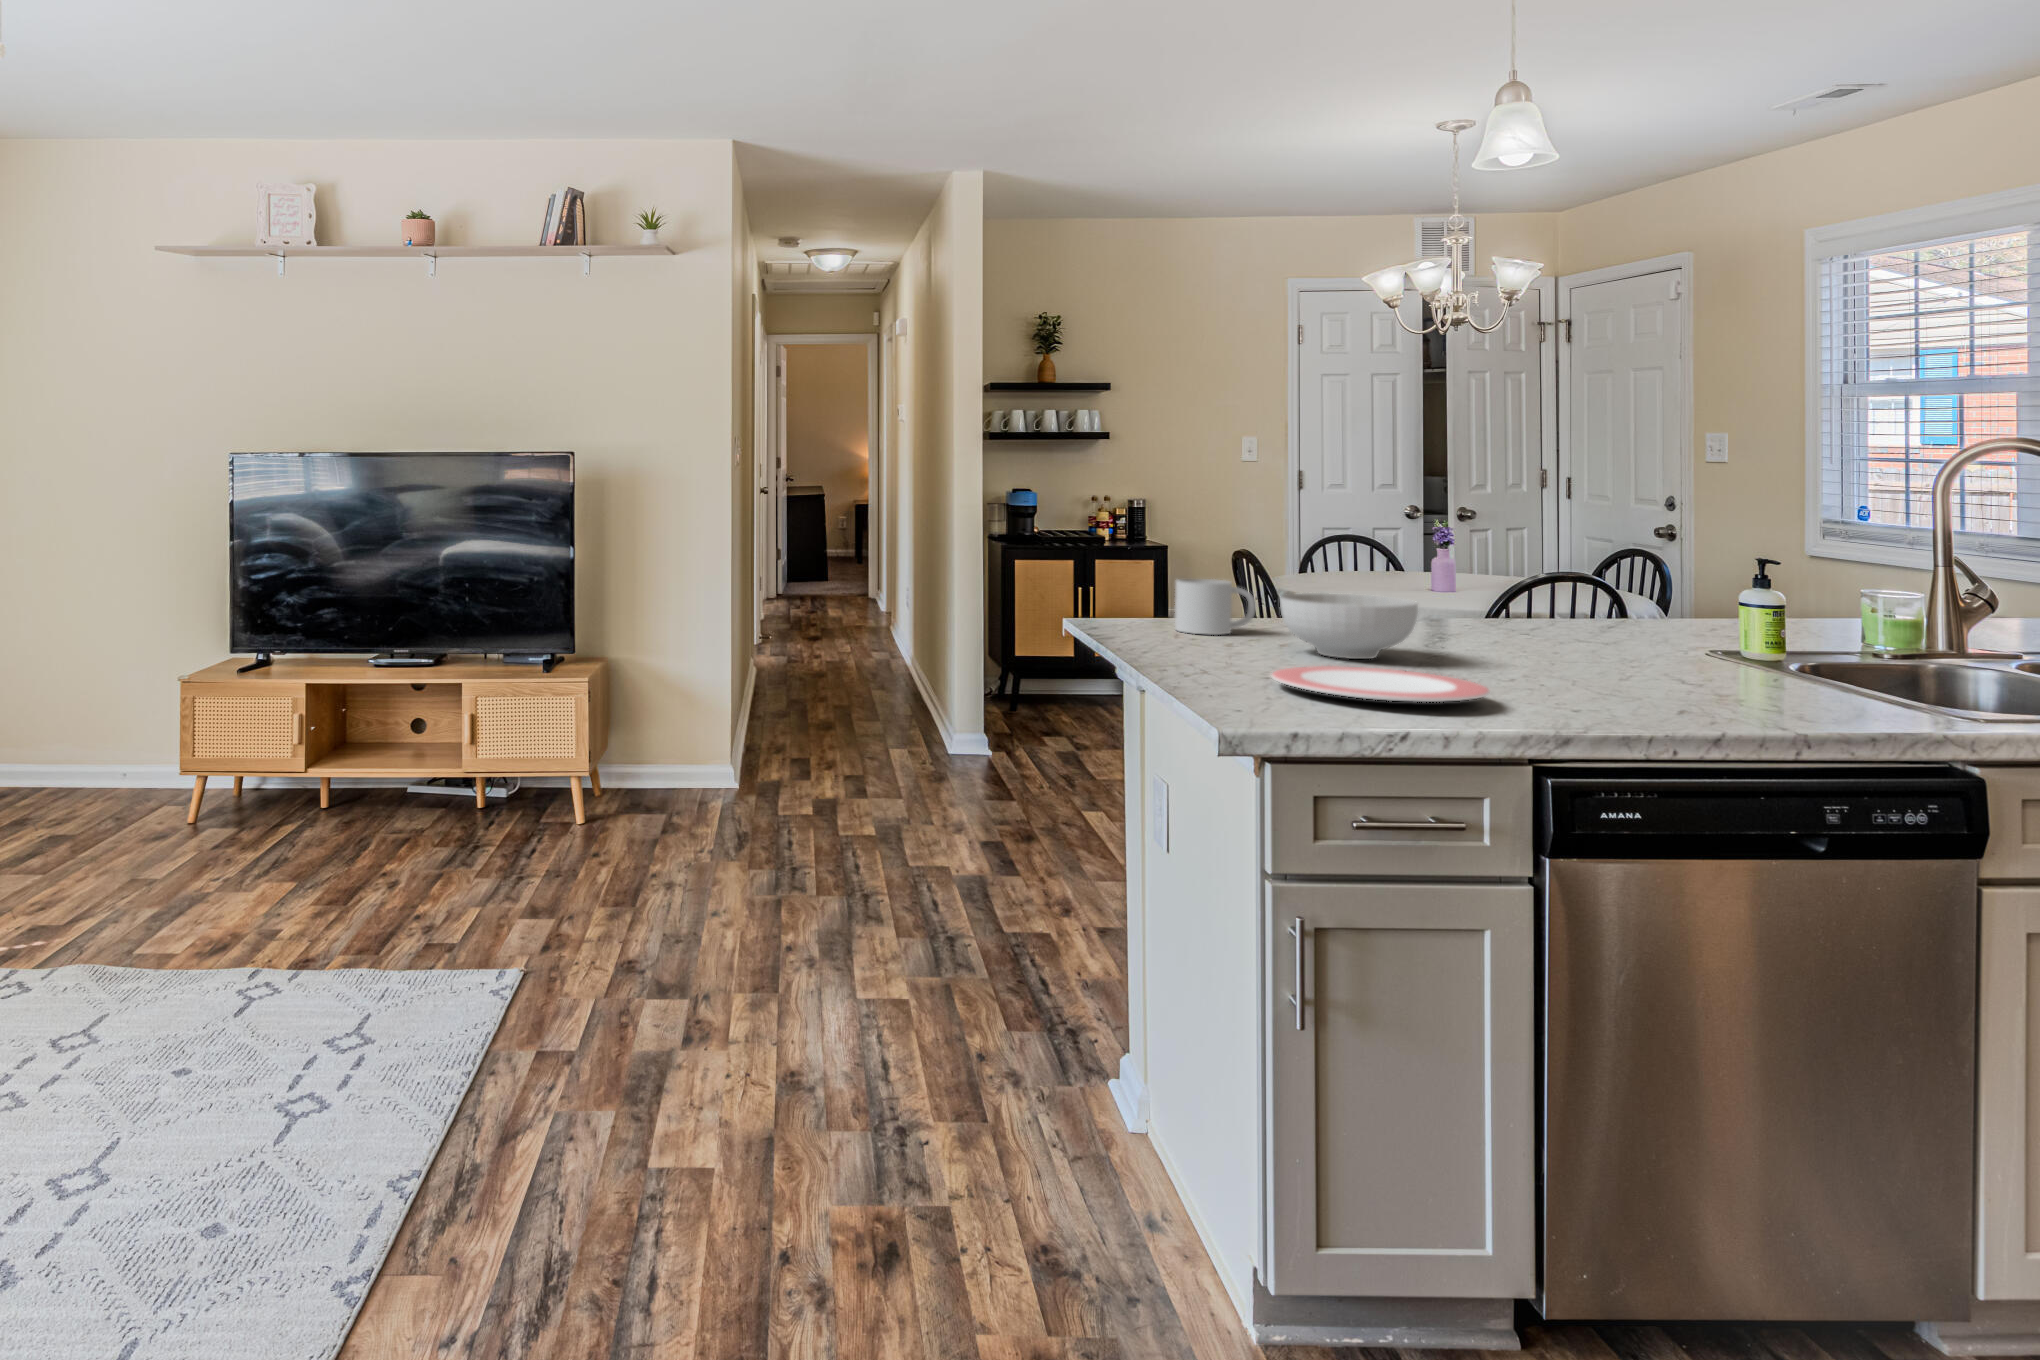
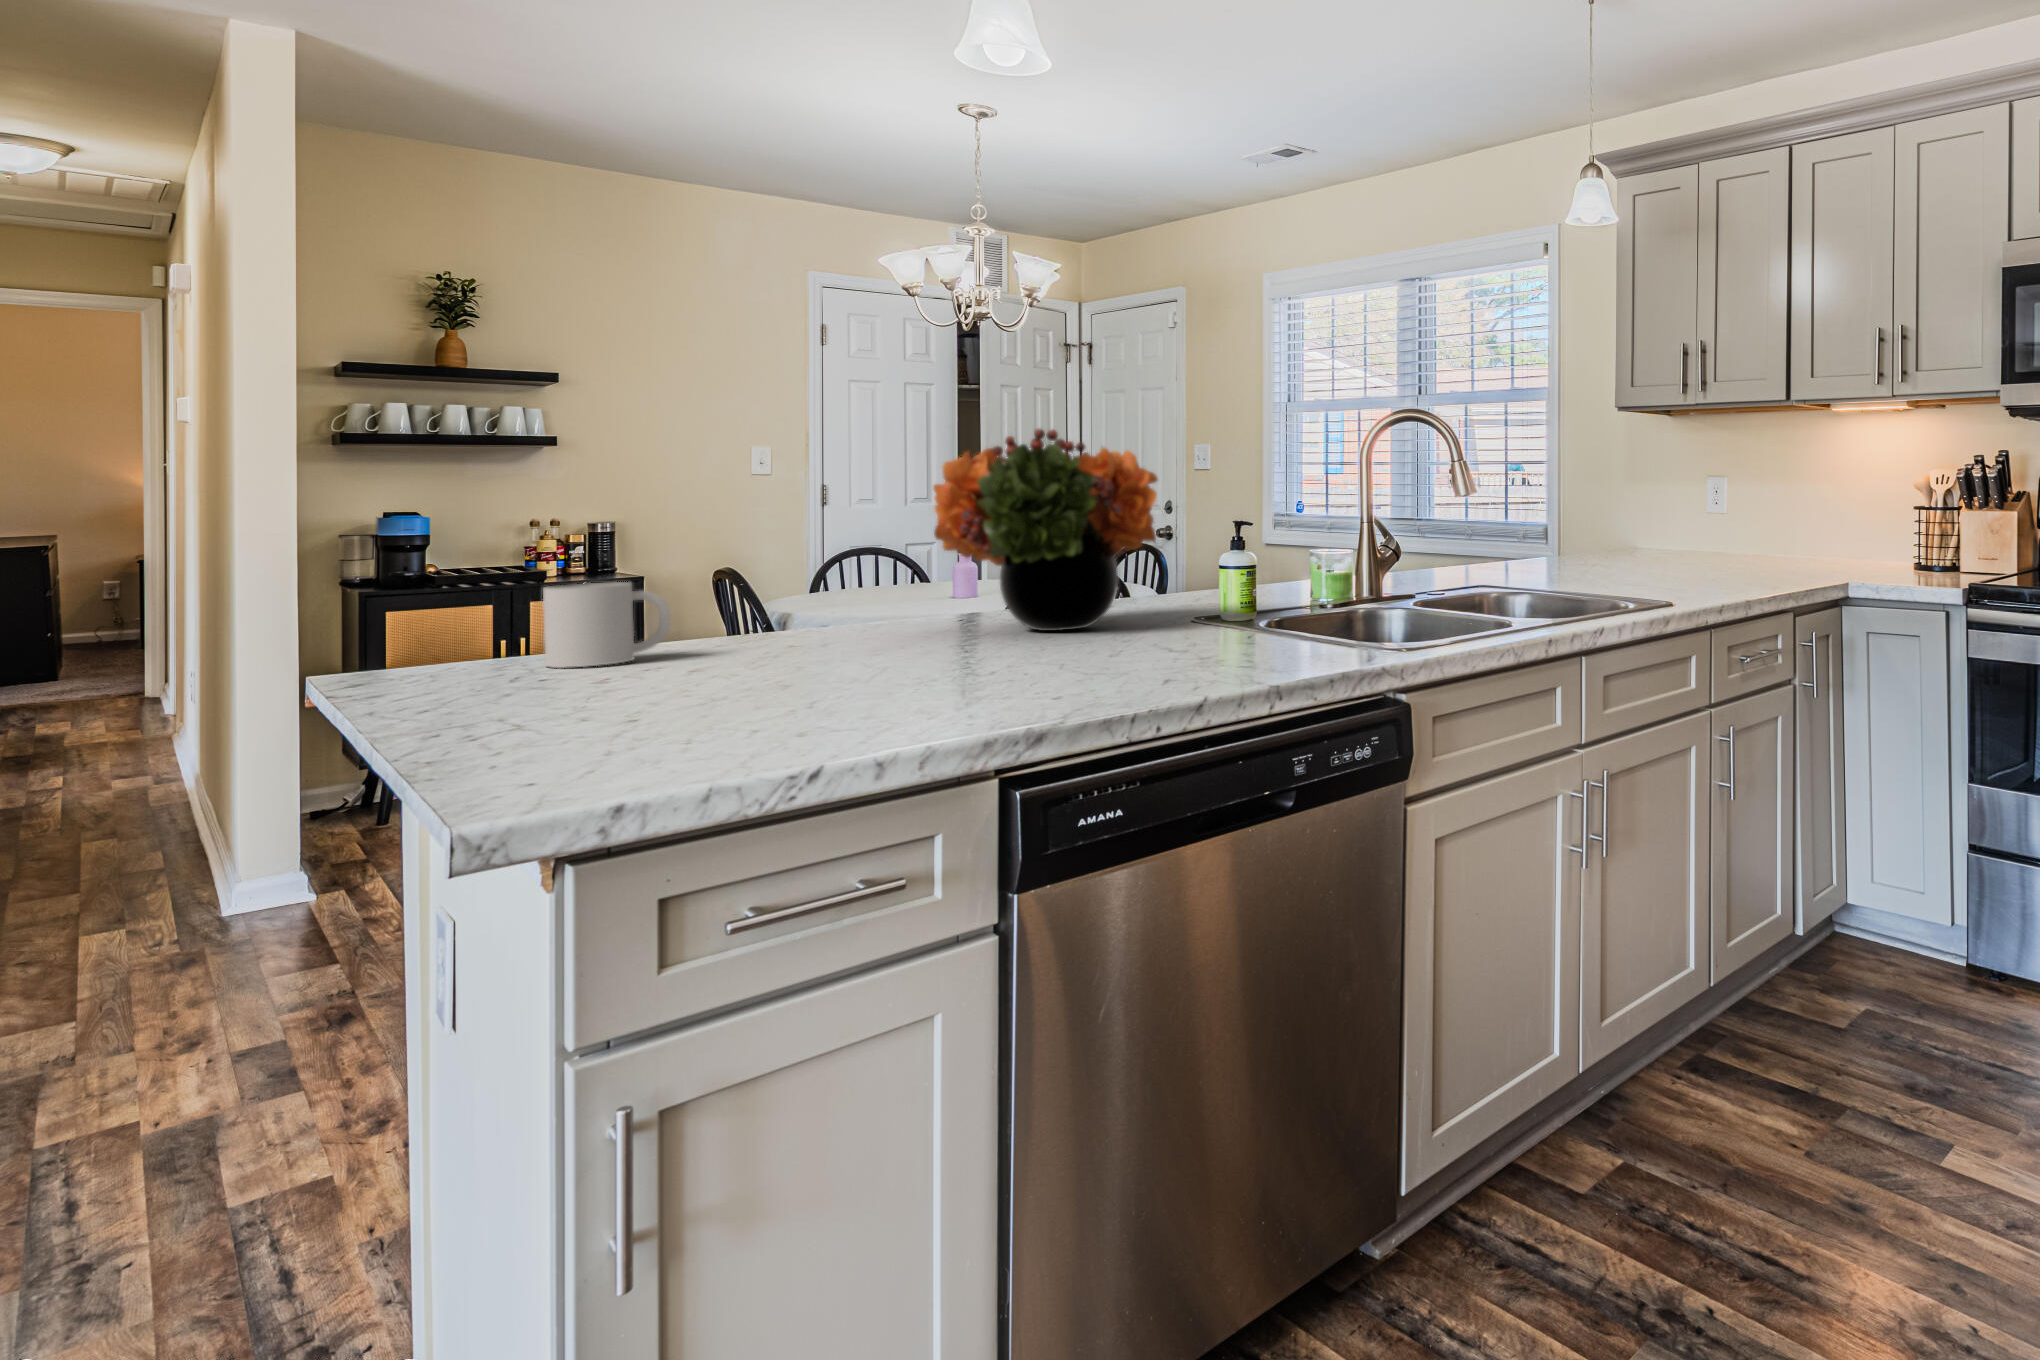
flower arrangement: none [1451,481,1682,649] -> present [933,429,1158,631]
bowl: present [1280,593,1418,659] -> none [692,582,878,673]
plate: present [1272,666,1490,702] -> none [649,673,951,719]

